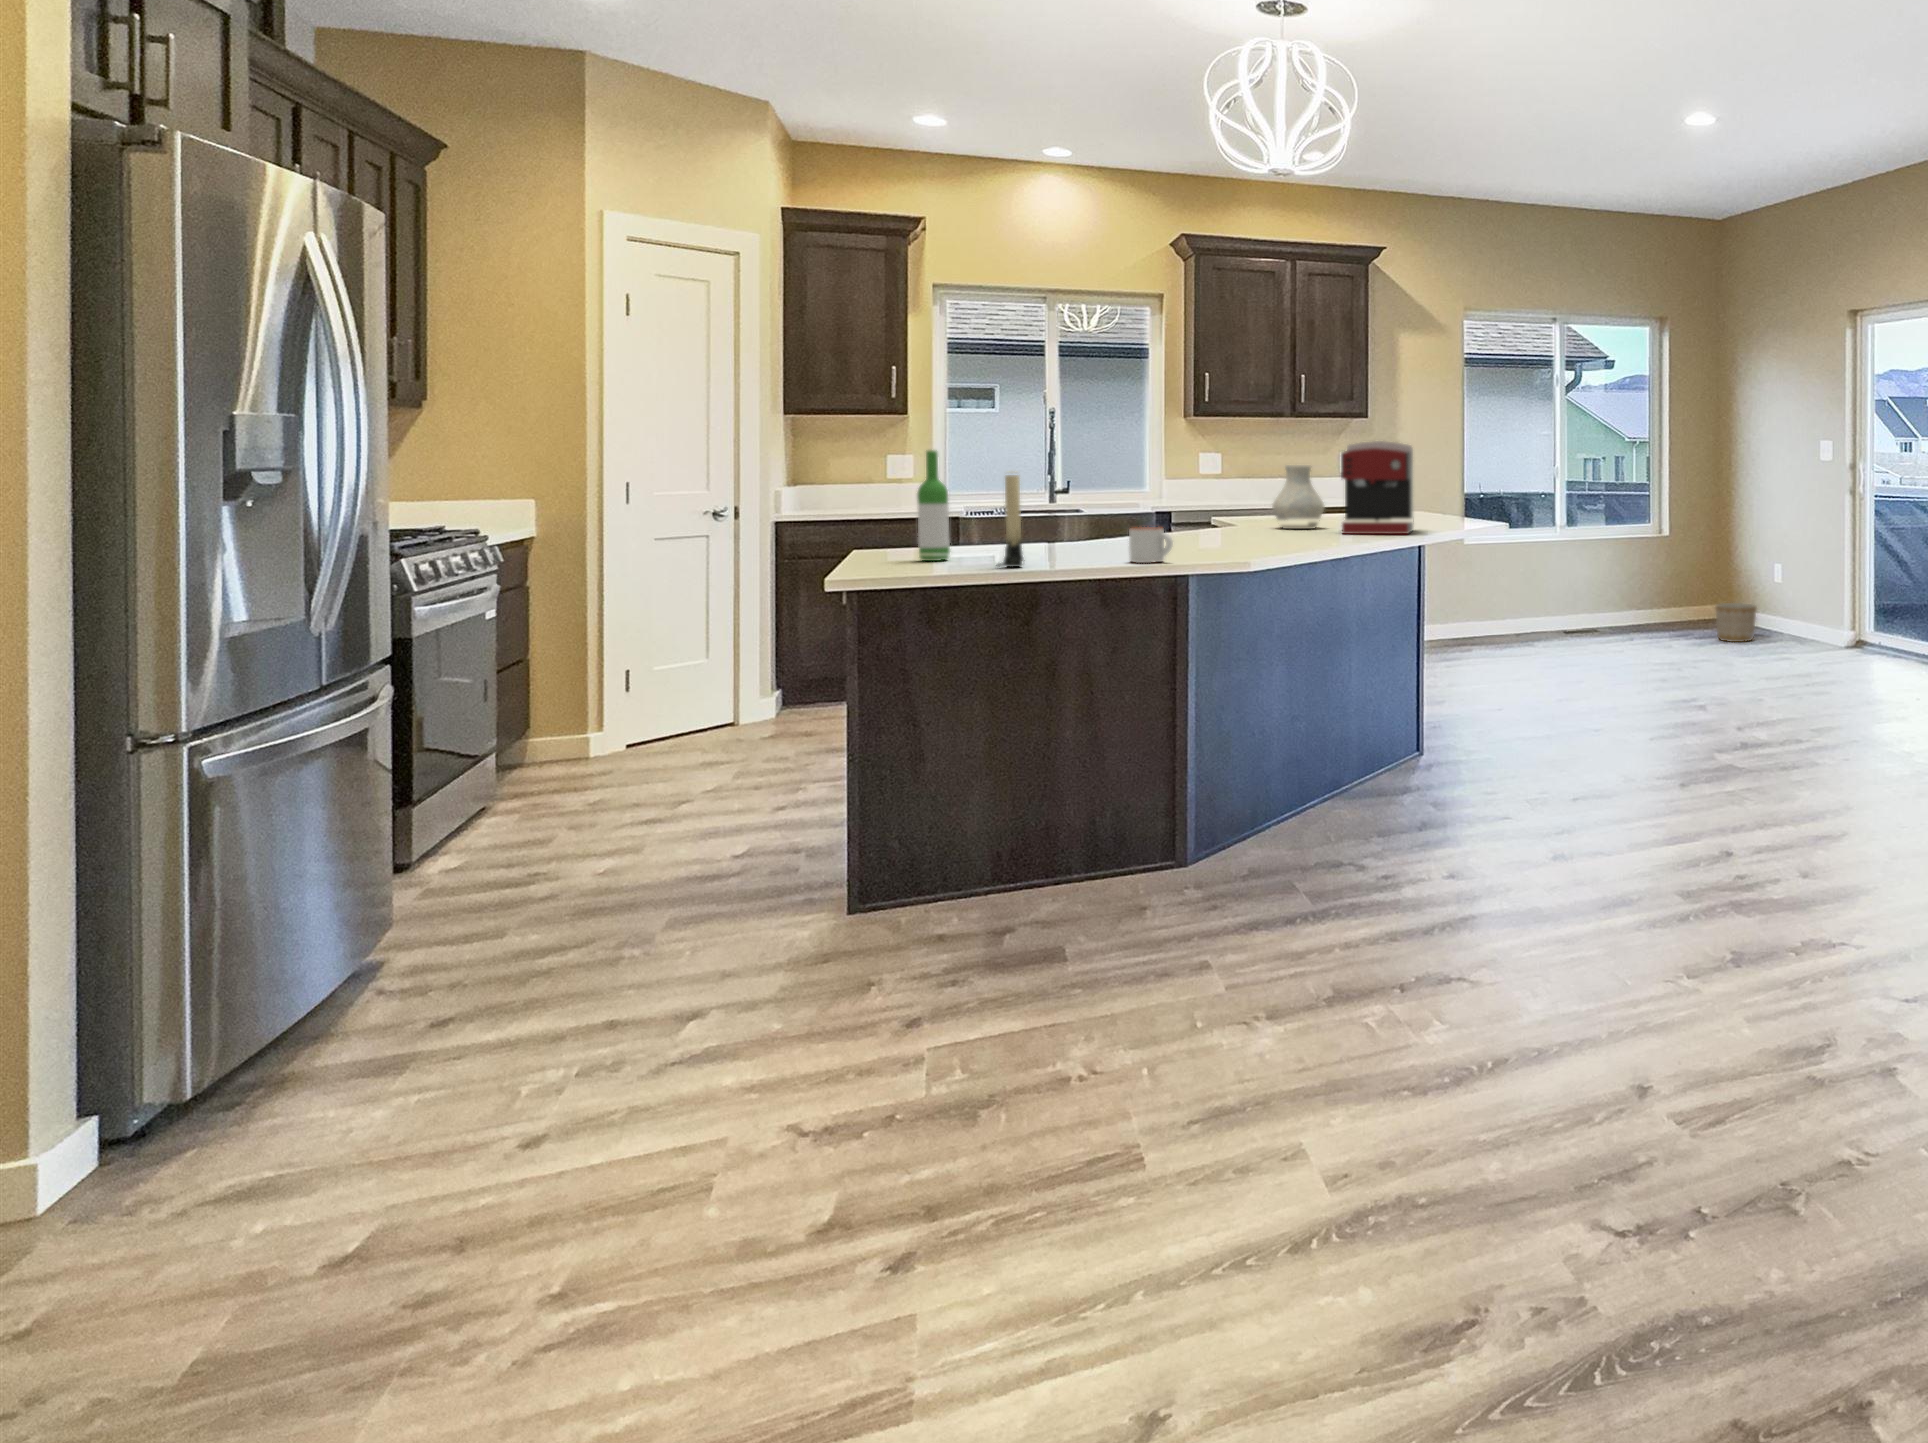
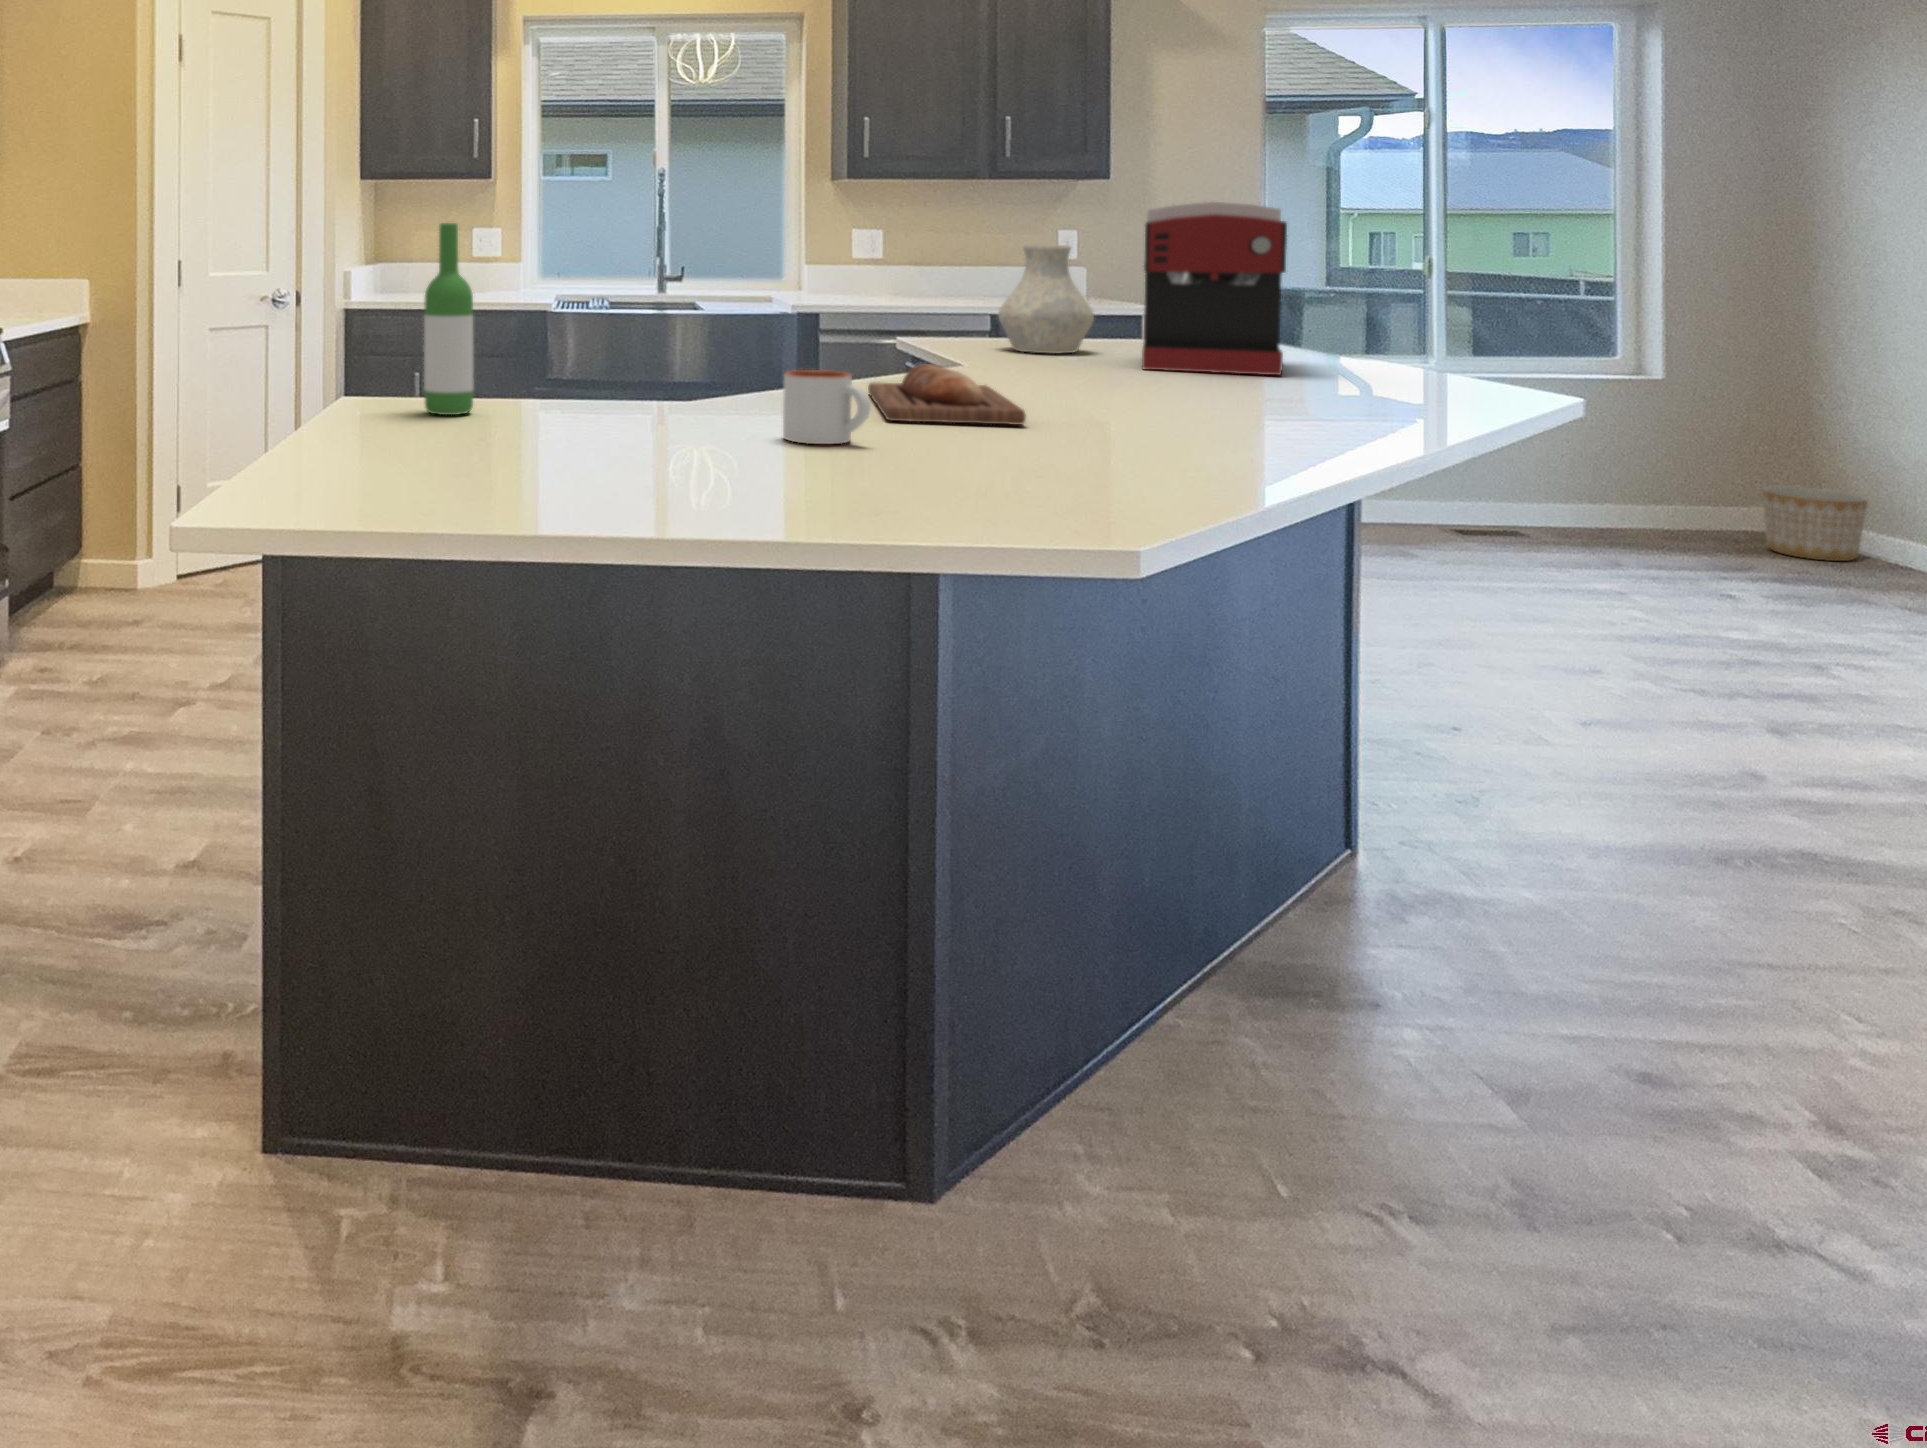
candle: present [996,471,1023,567] -> none [535,261,588,445]
bread loaf: none [1182,528,1255,555] -> present [868,364,1026,425]

